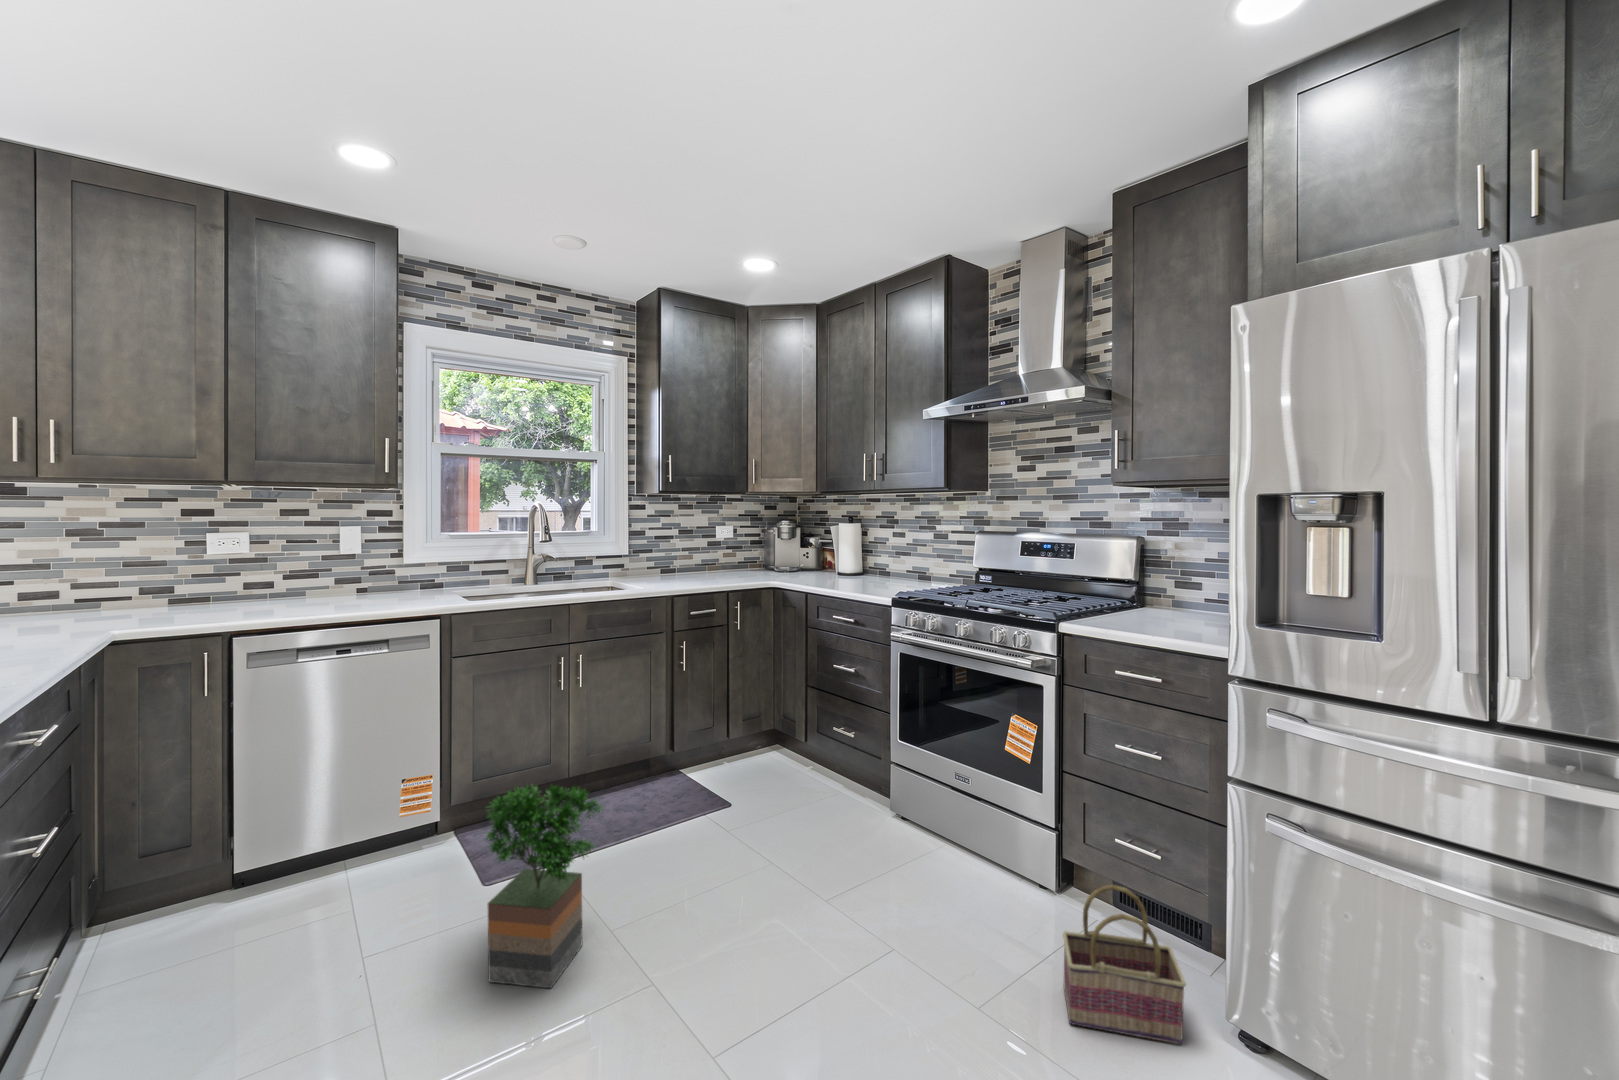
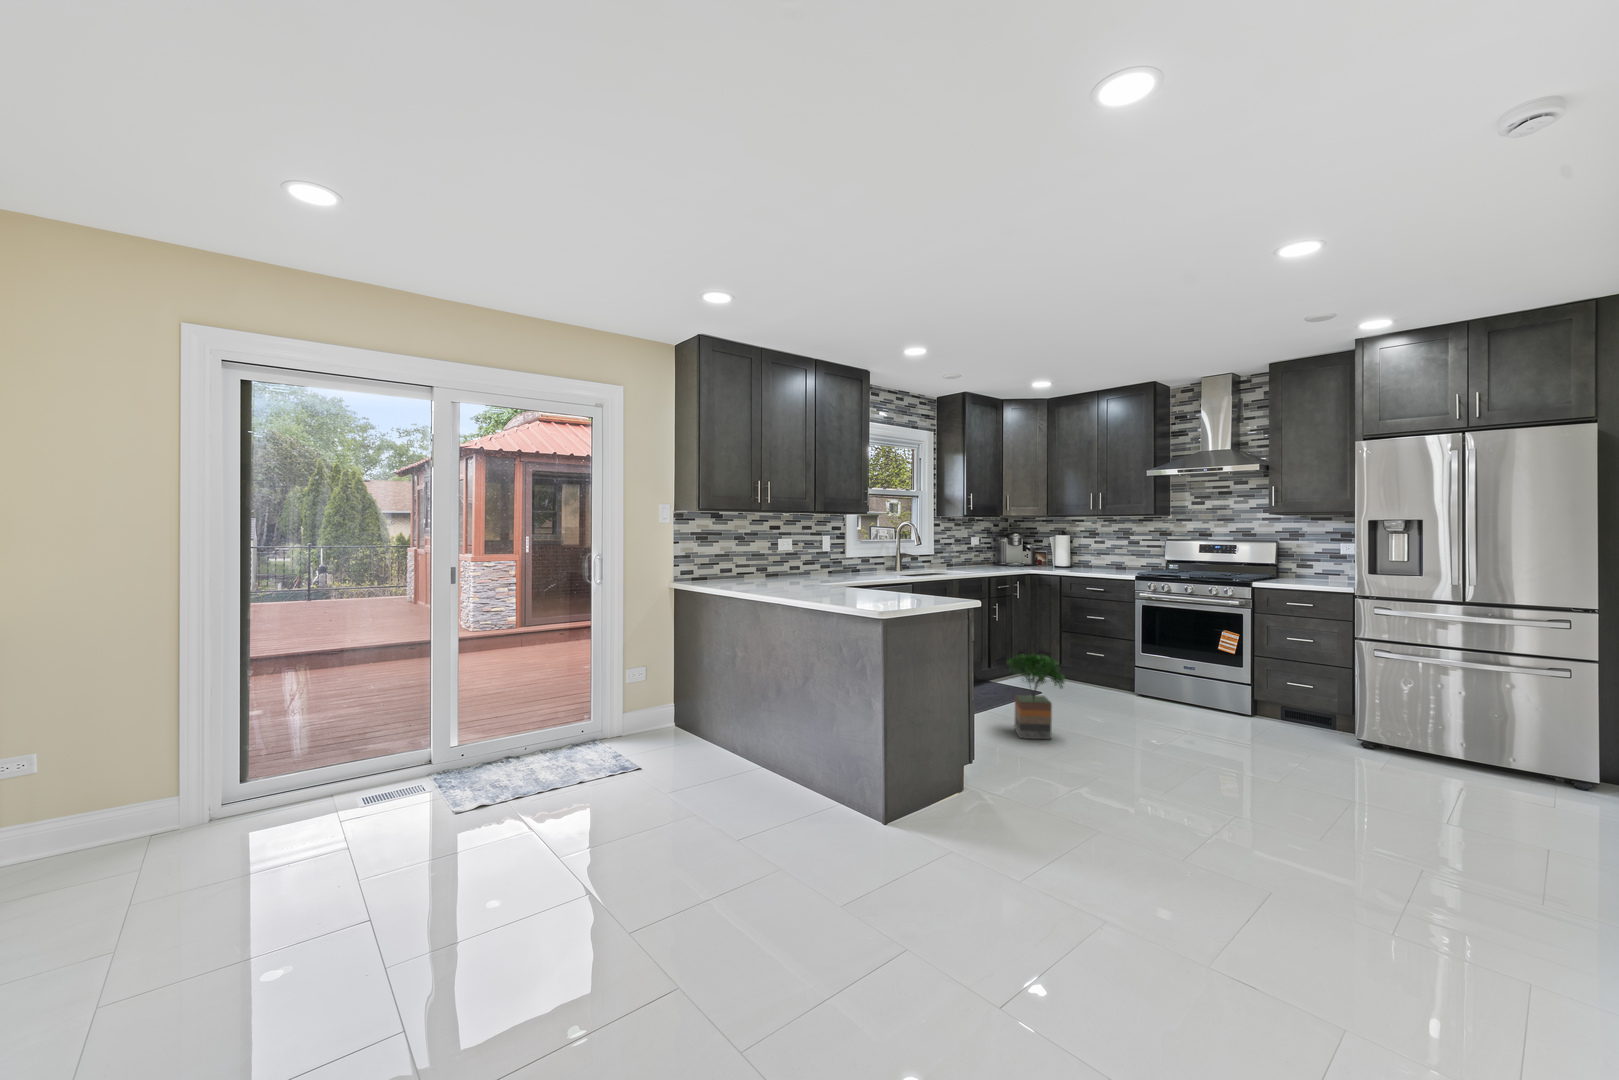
basket: present [1063,885,1186,1044] -> none [1278,690,1341,748]

